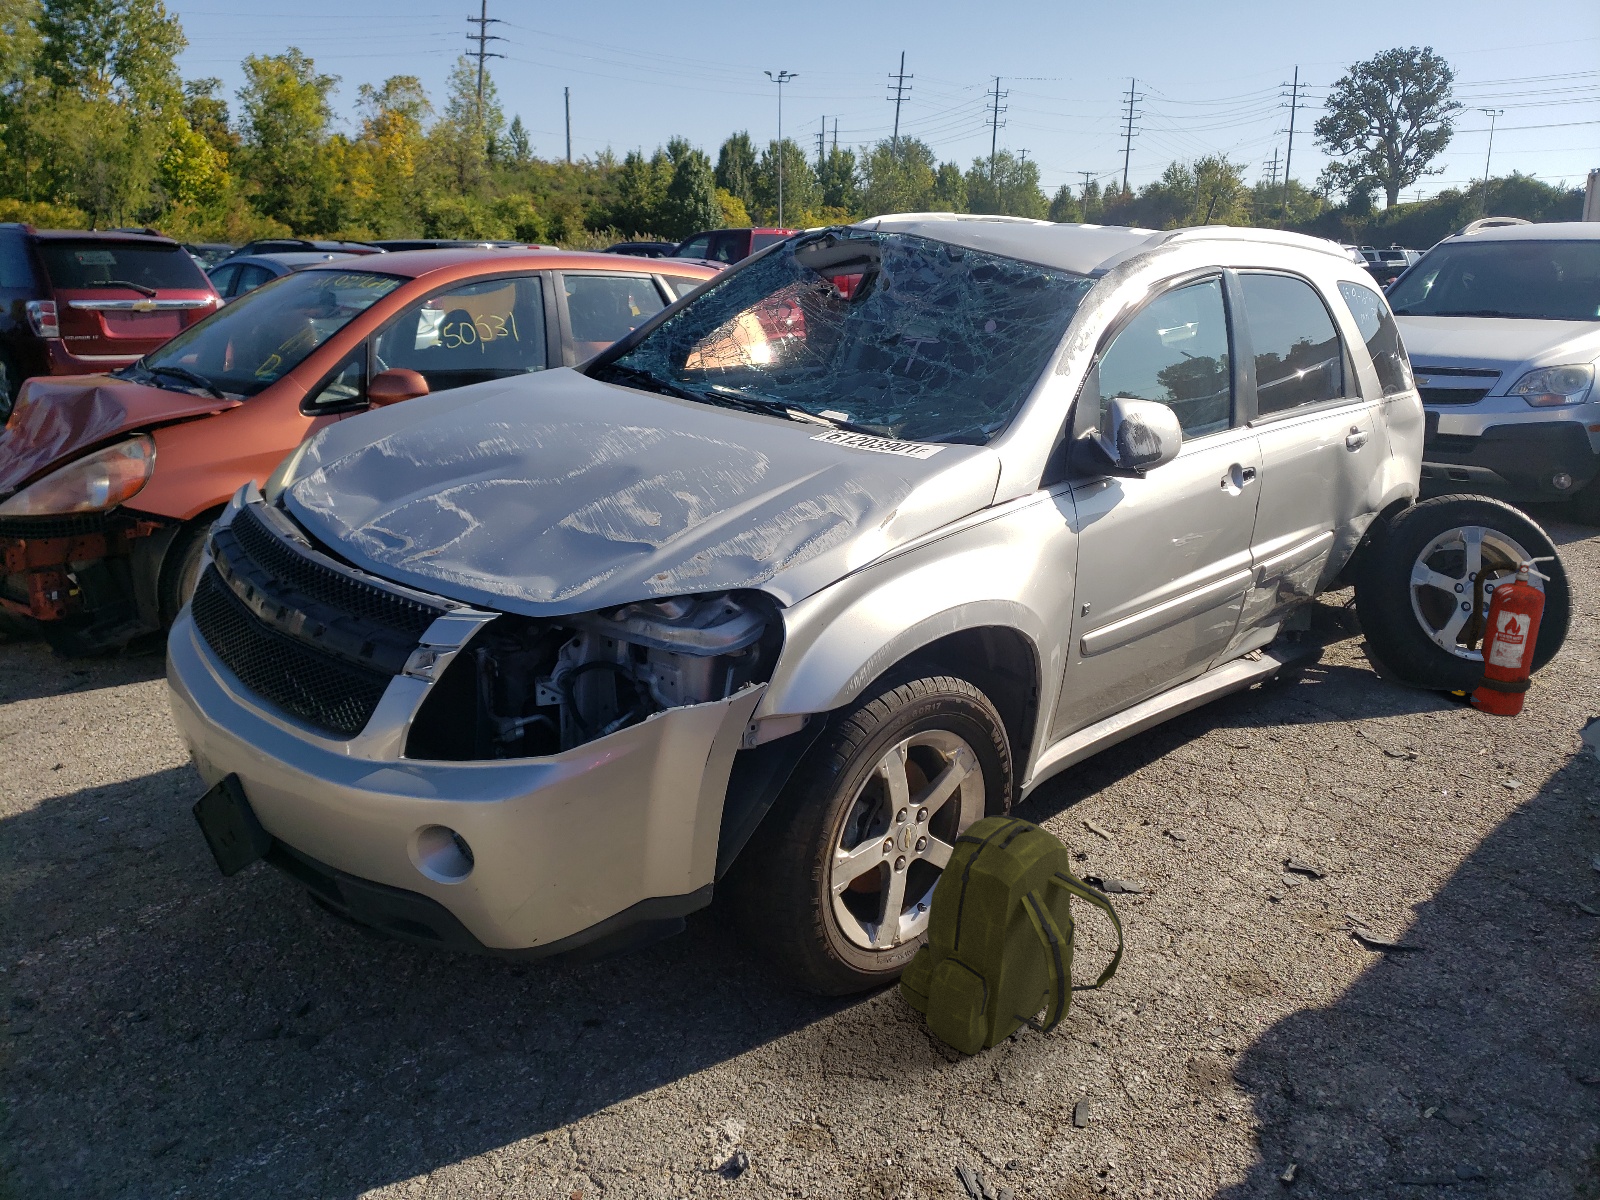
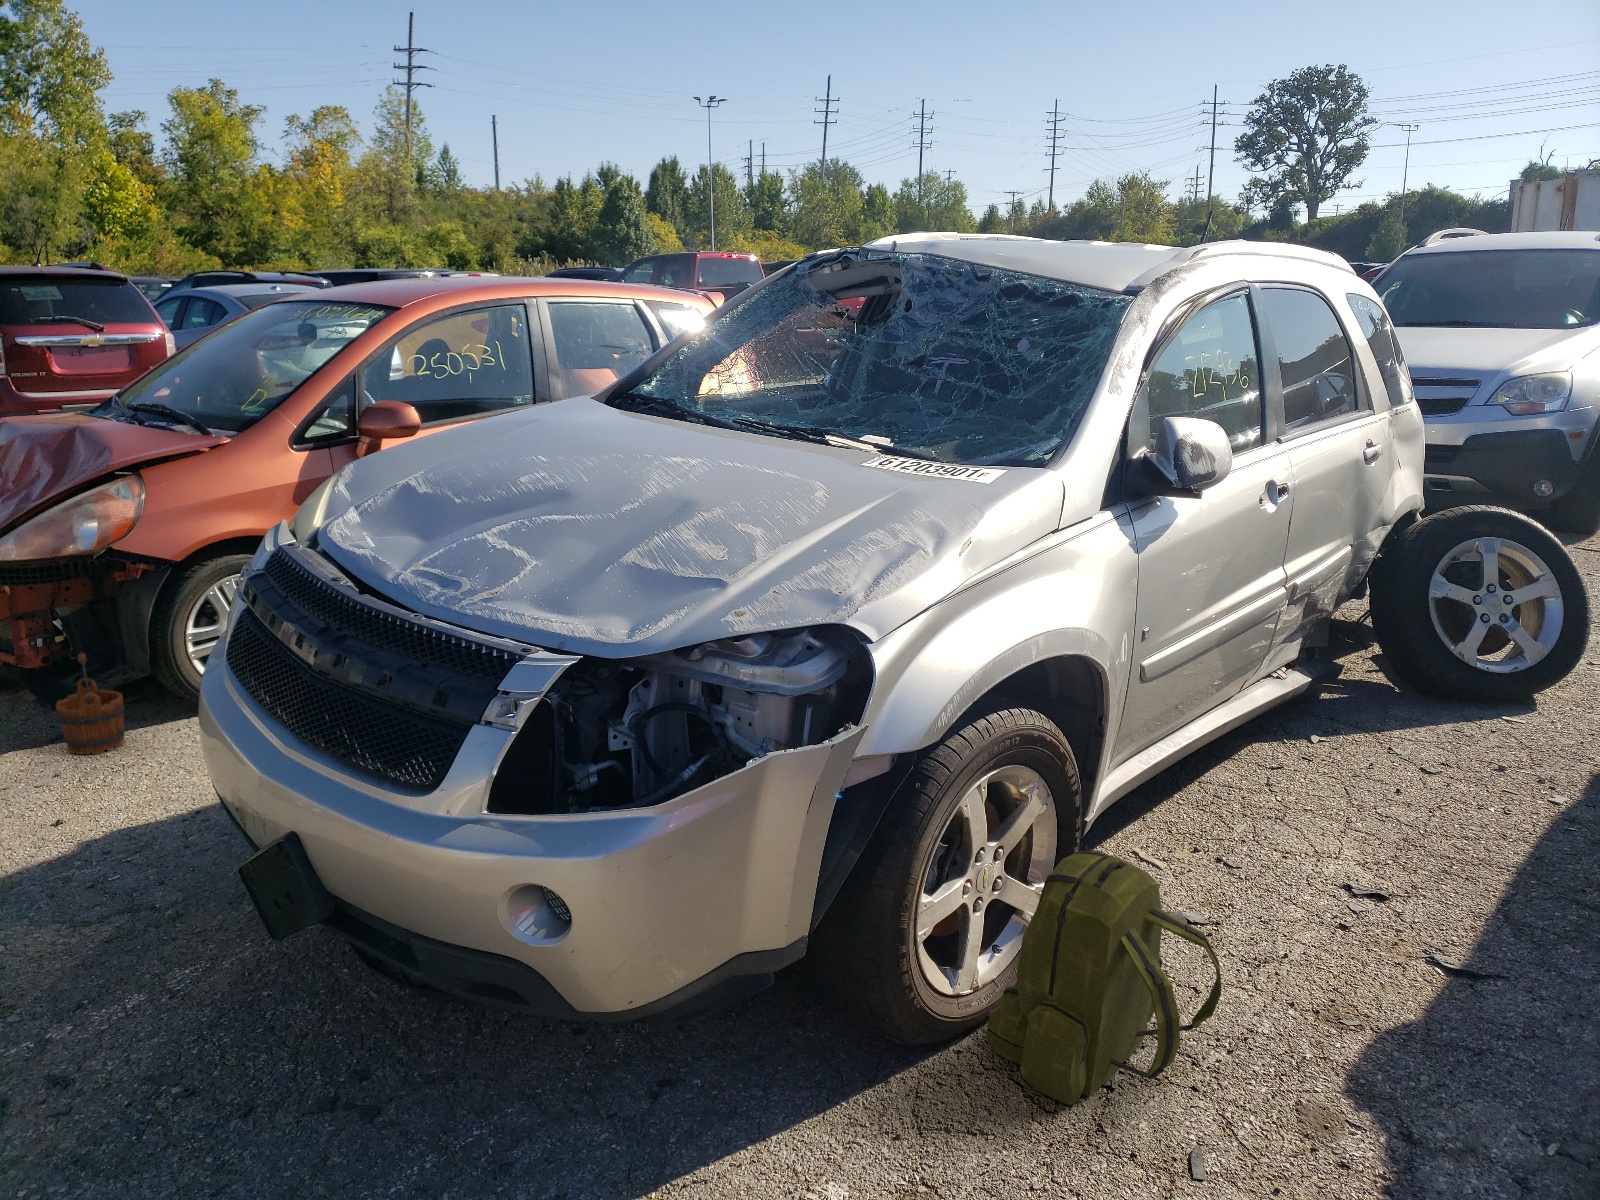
fire extinguisher: present [1452,557,1554,716] -> none [1471,567,1571,727]
wooden bucket: none [73,603,138,699] -> present [56,653,126,754]

